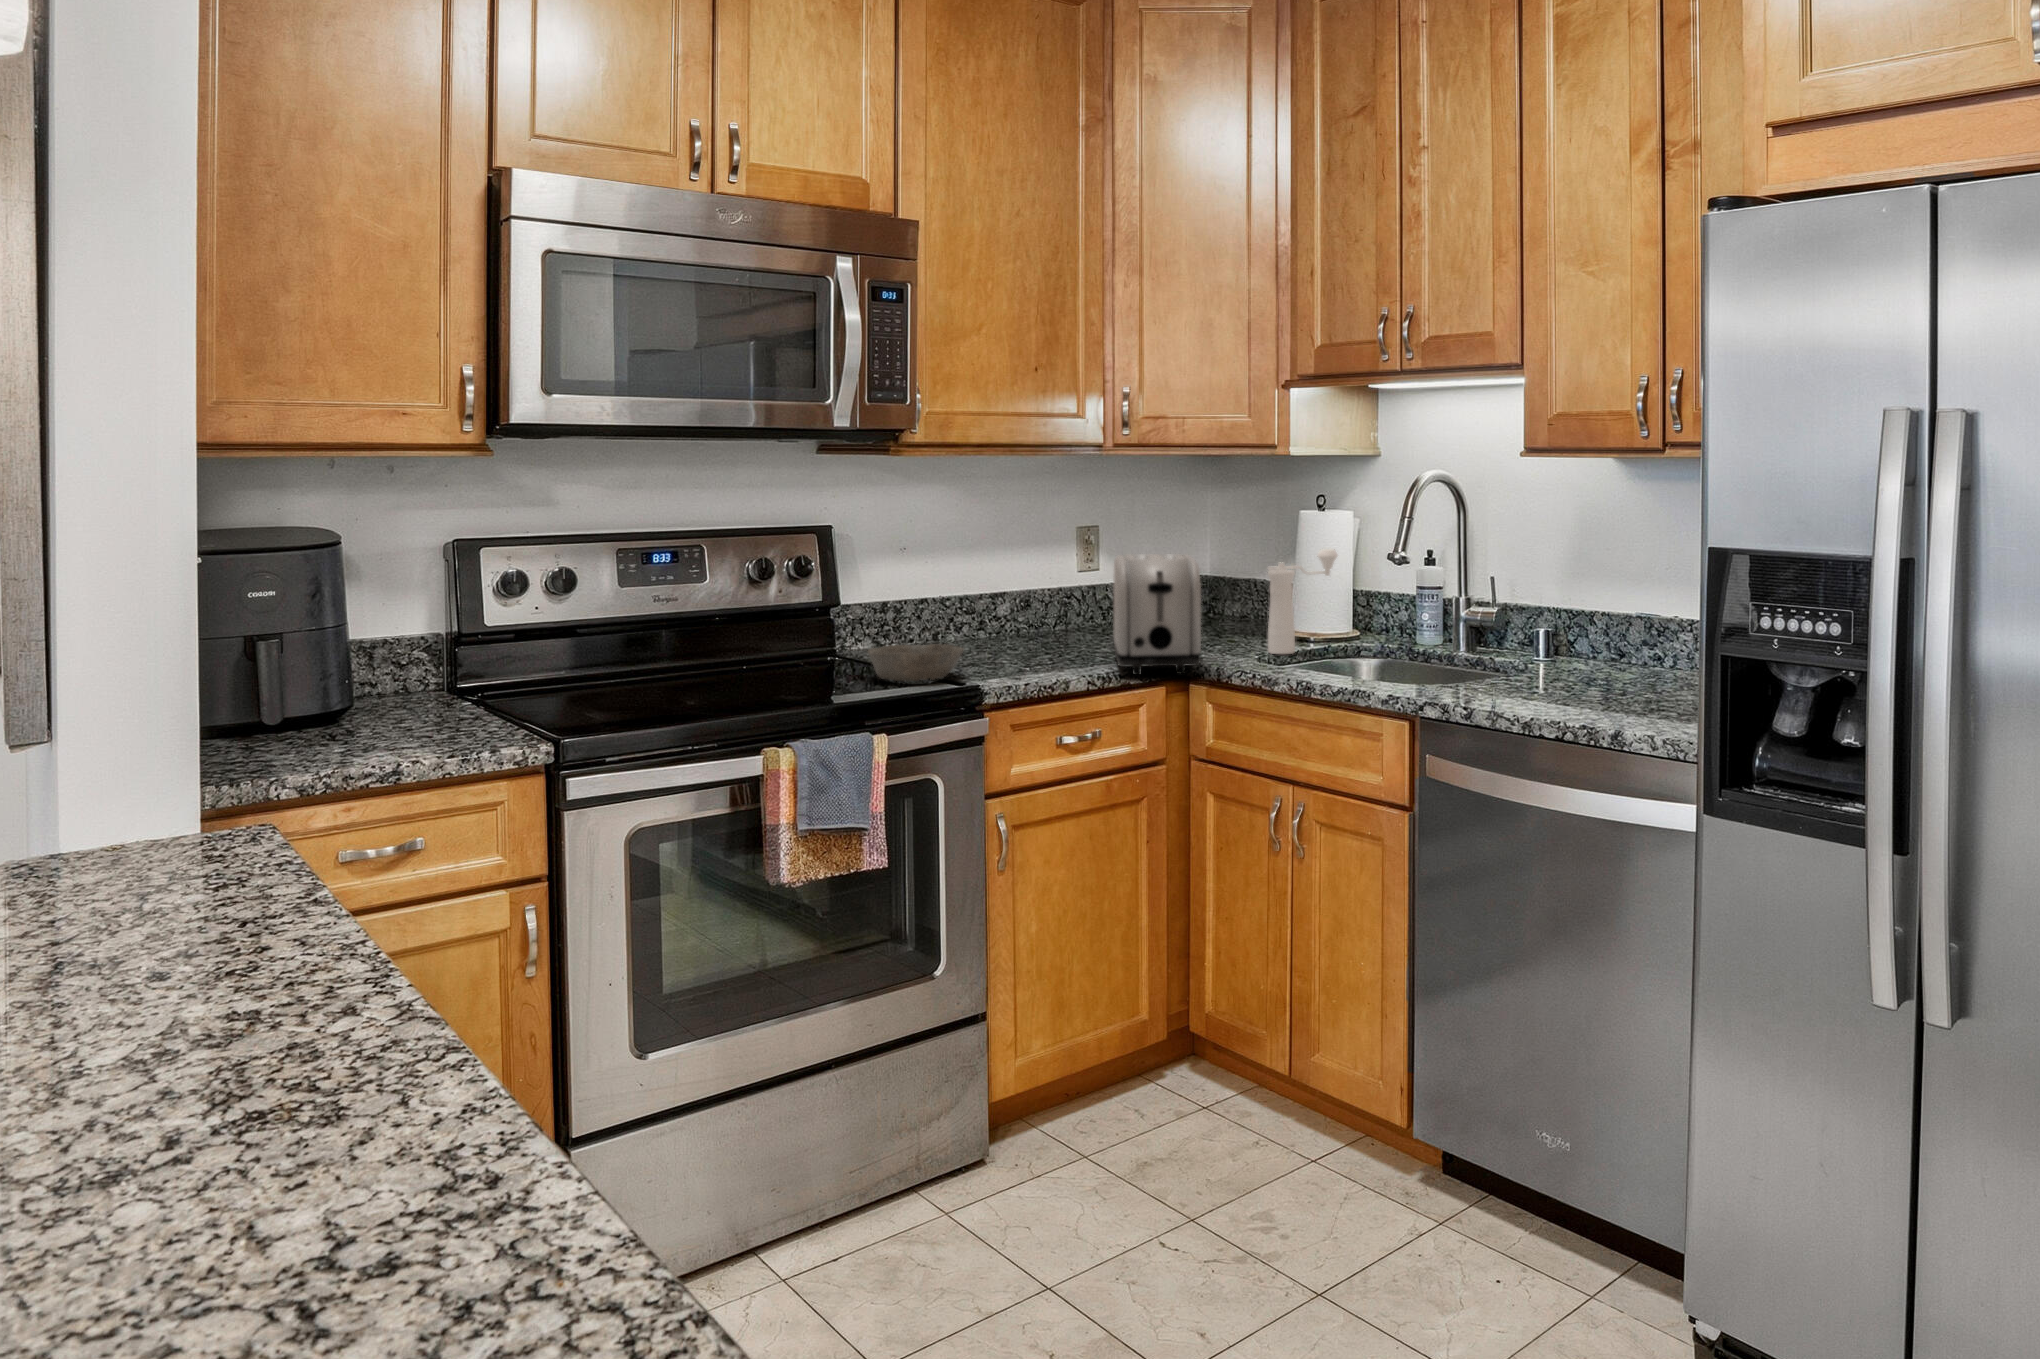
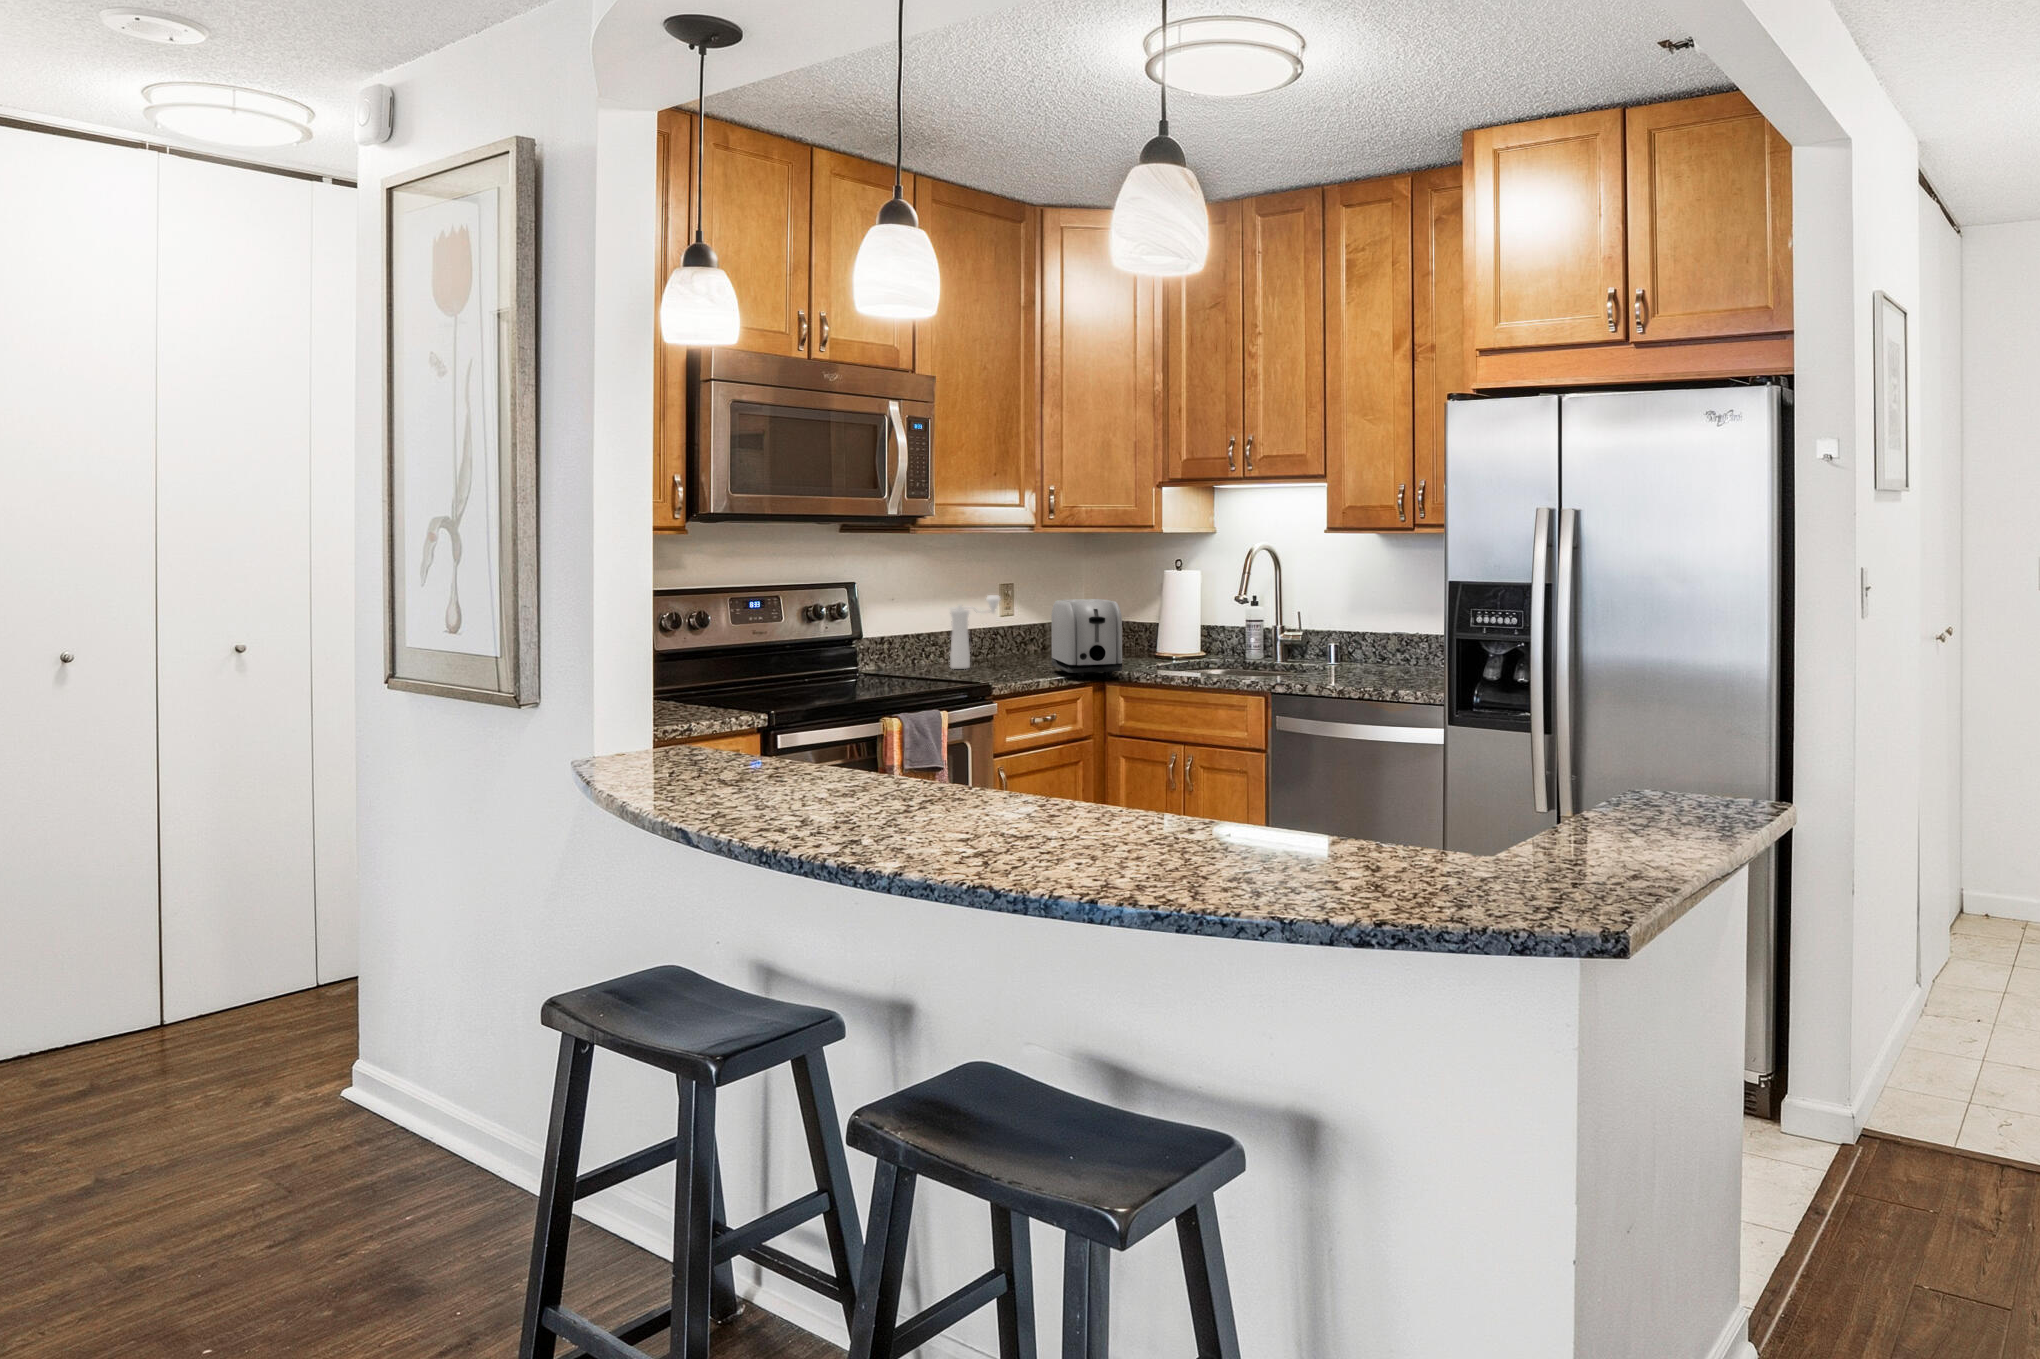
pepper mill: present [1268,549,1338,654] -> present [950,595,1000,669]
bowl: present [868,644,964,681] -> none [902,661,967,684]

